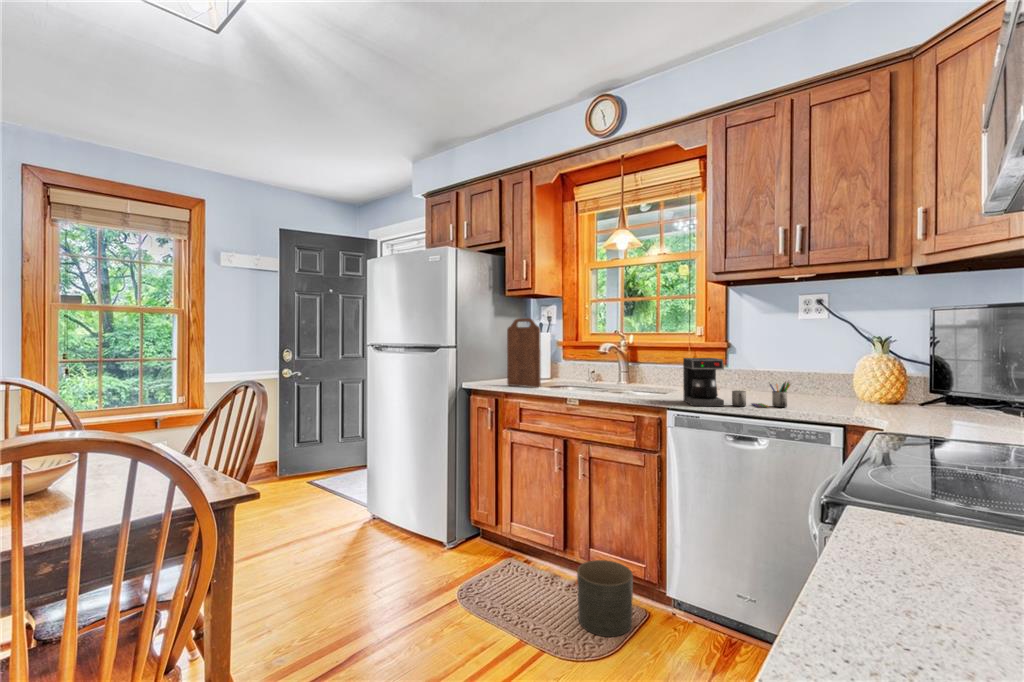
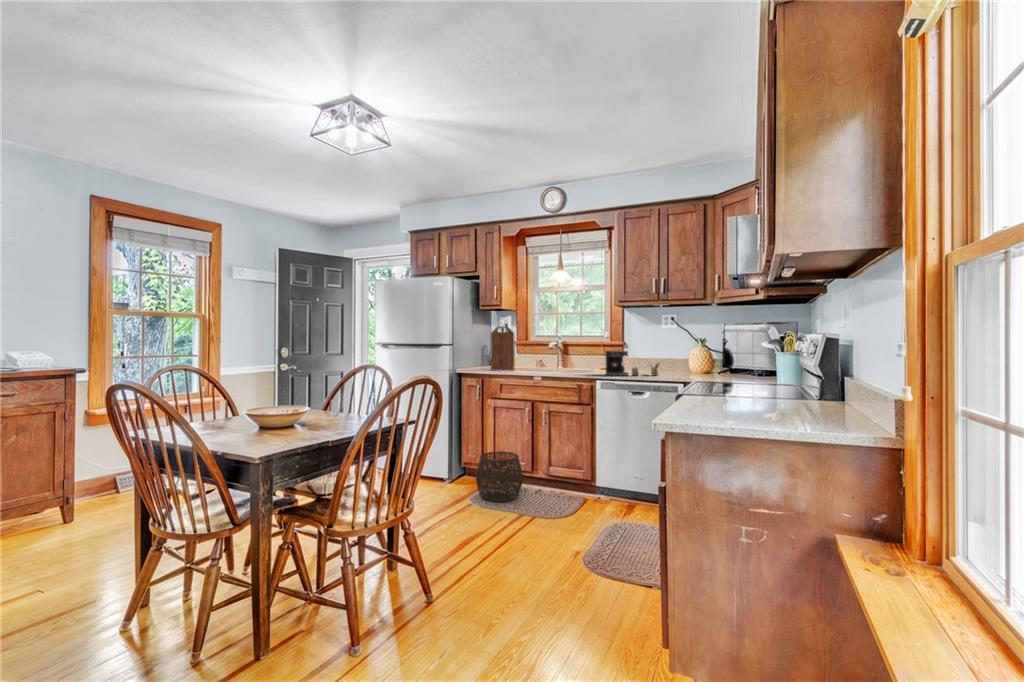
woven basket: none [465,516,543,608] -> present [476,451,523,502]
planter: present [577,560,633,637] -> none [548,470,579,507]

